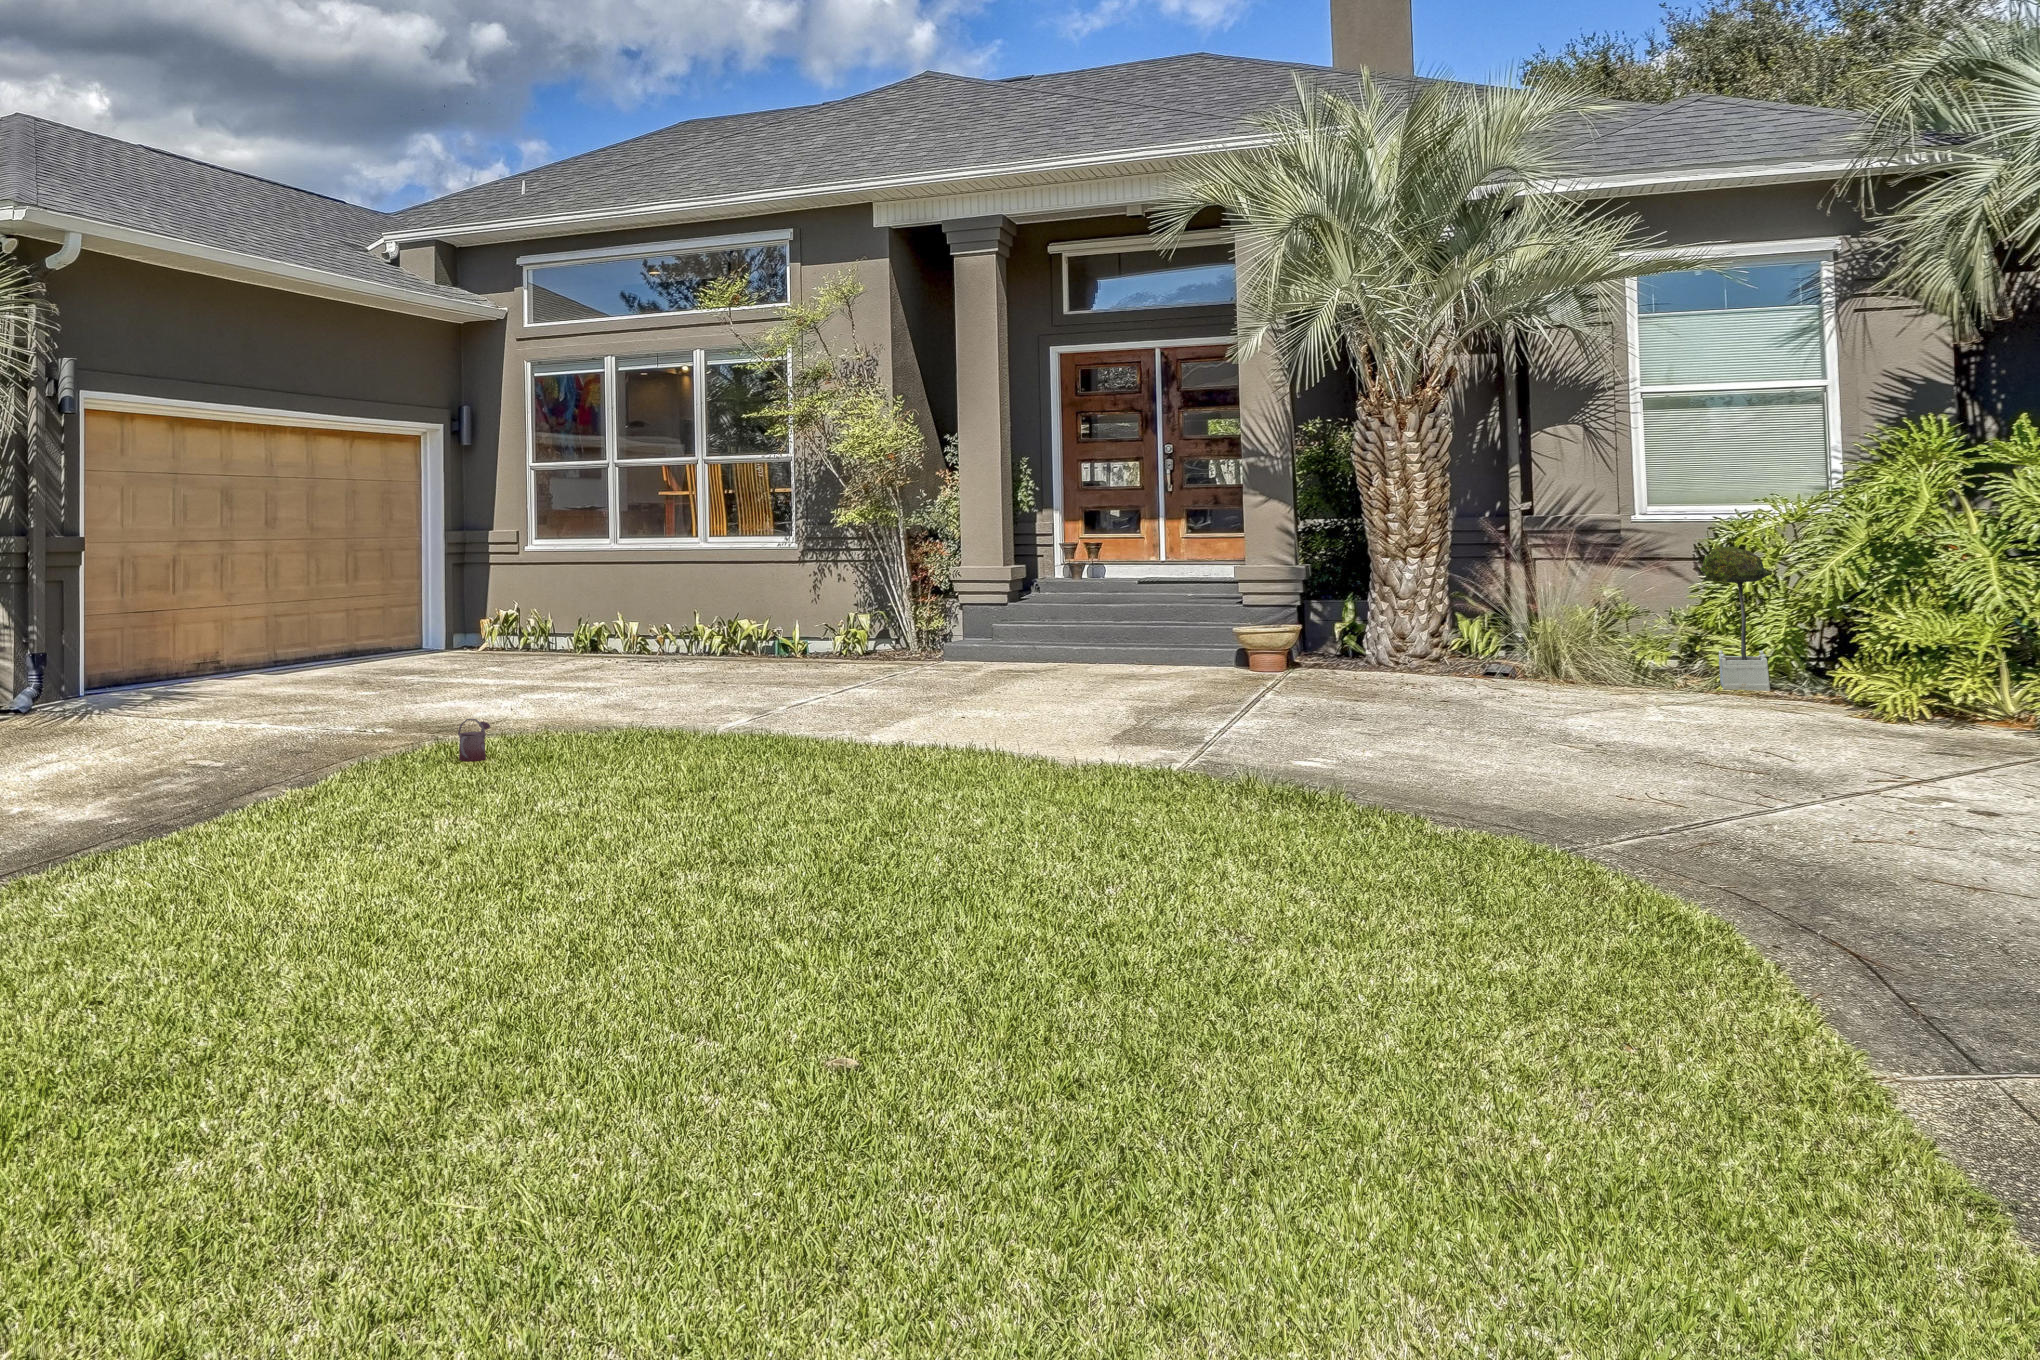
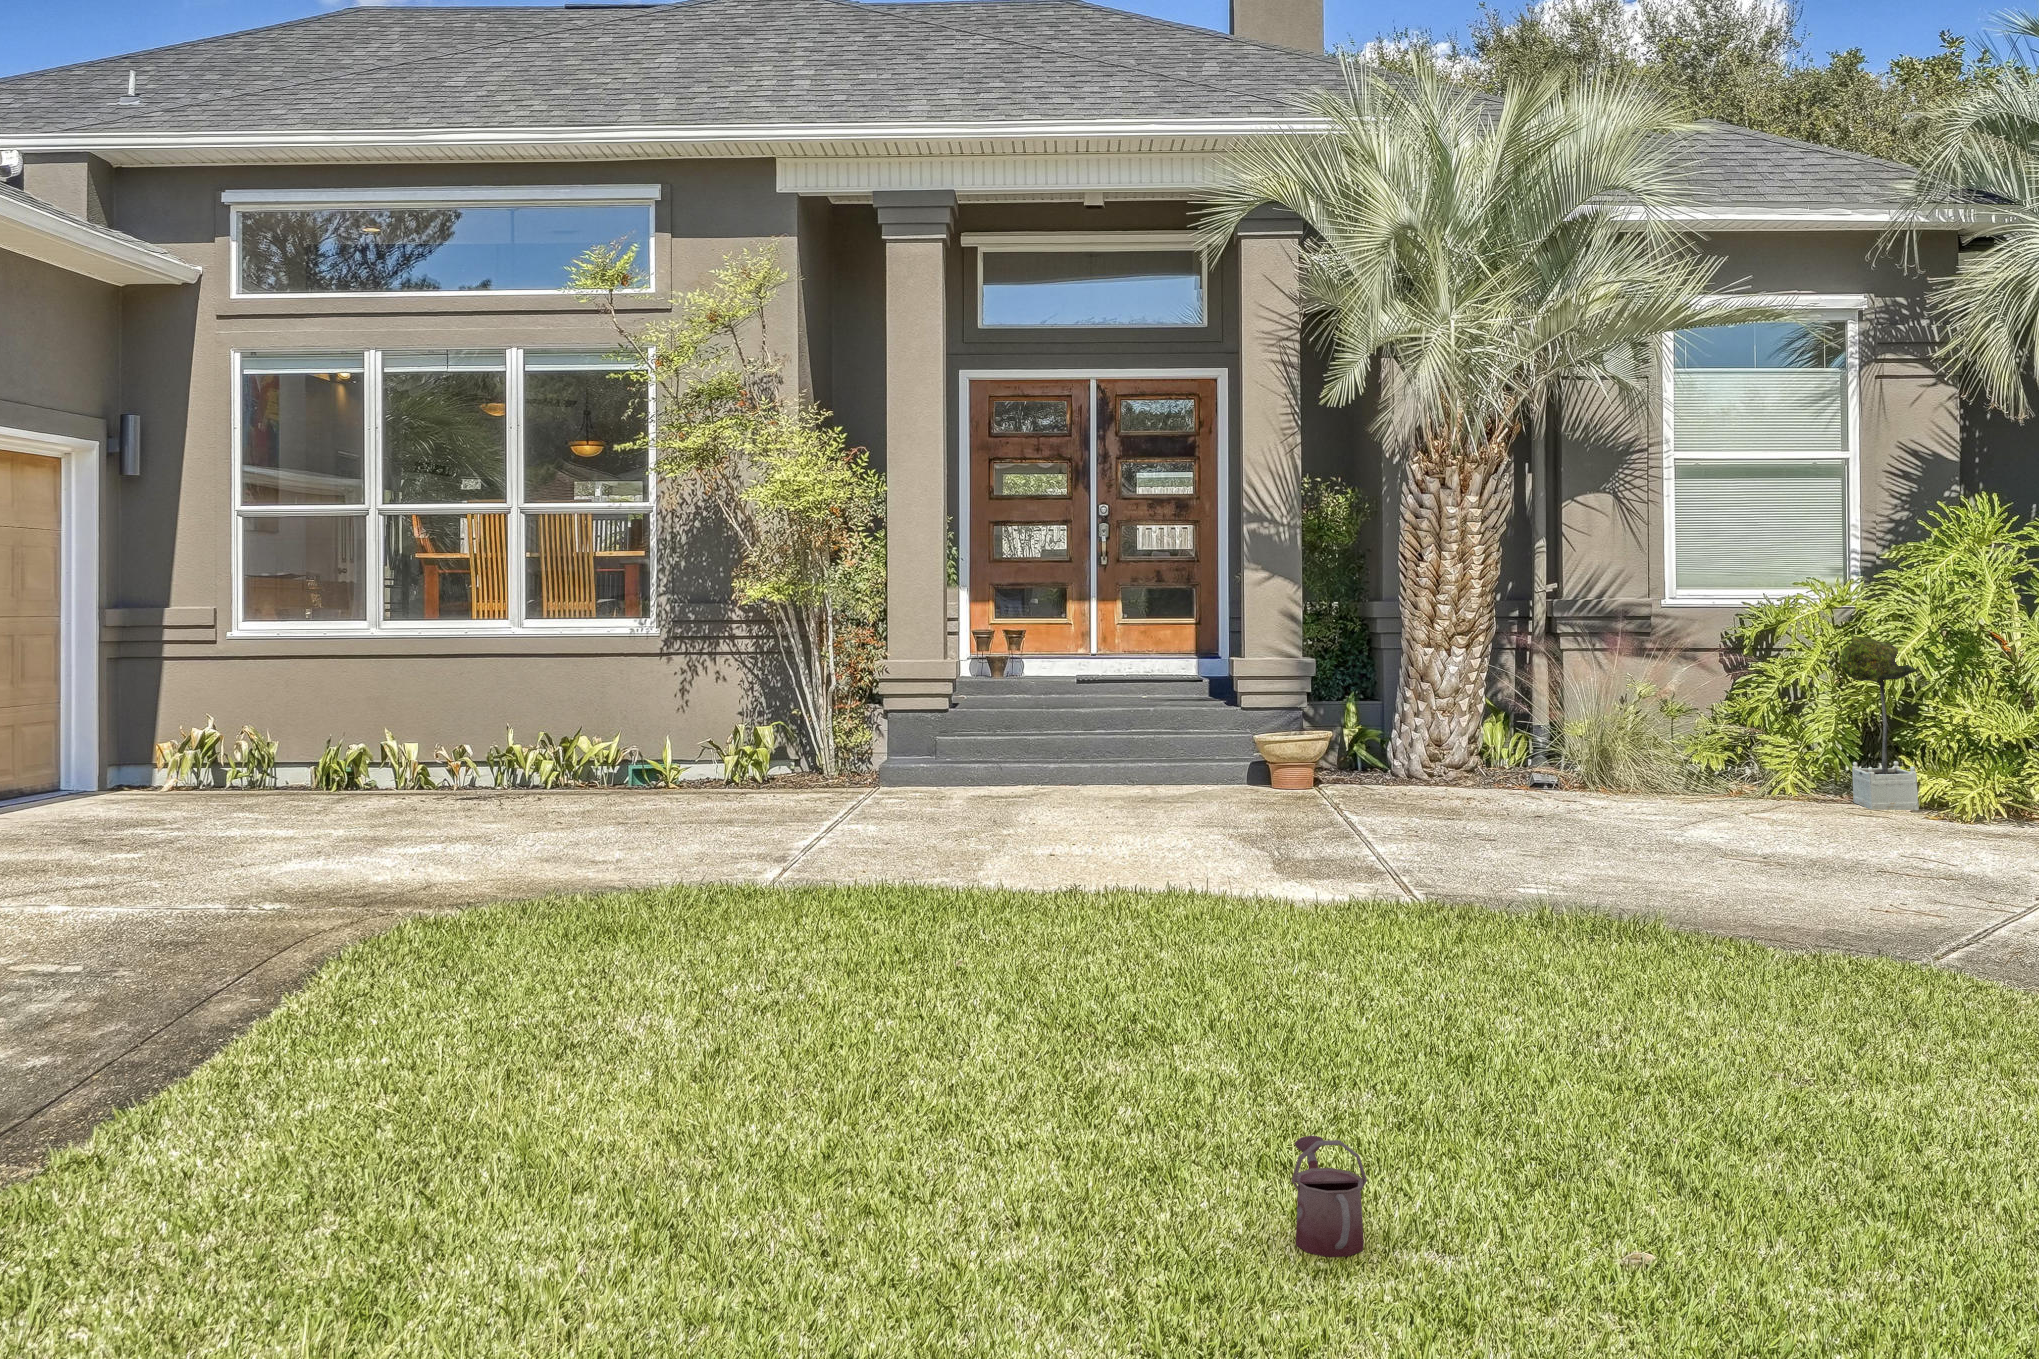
watering can: present [458,719,490,761] -> present [1291,1136,1367,1257]

